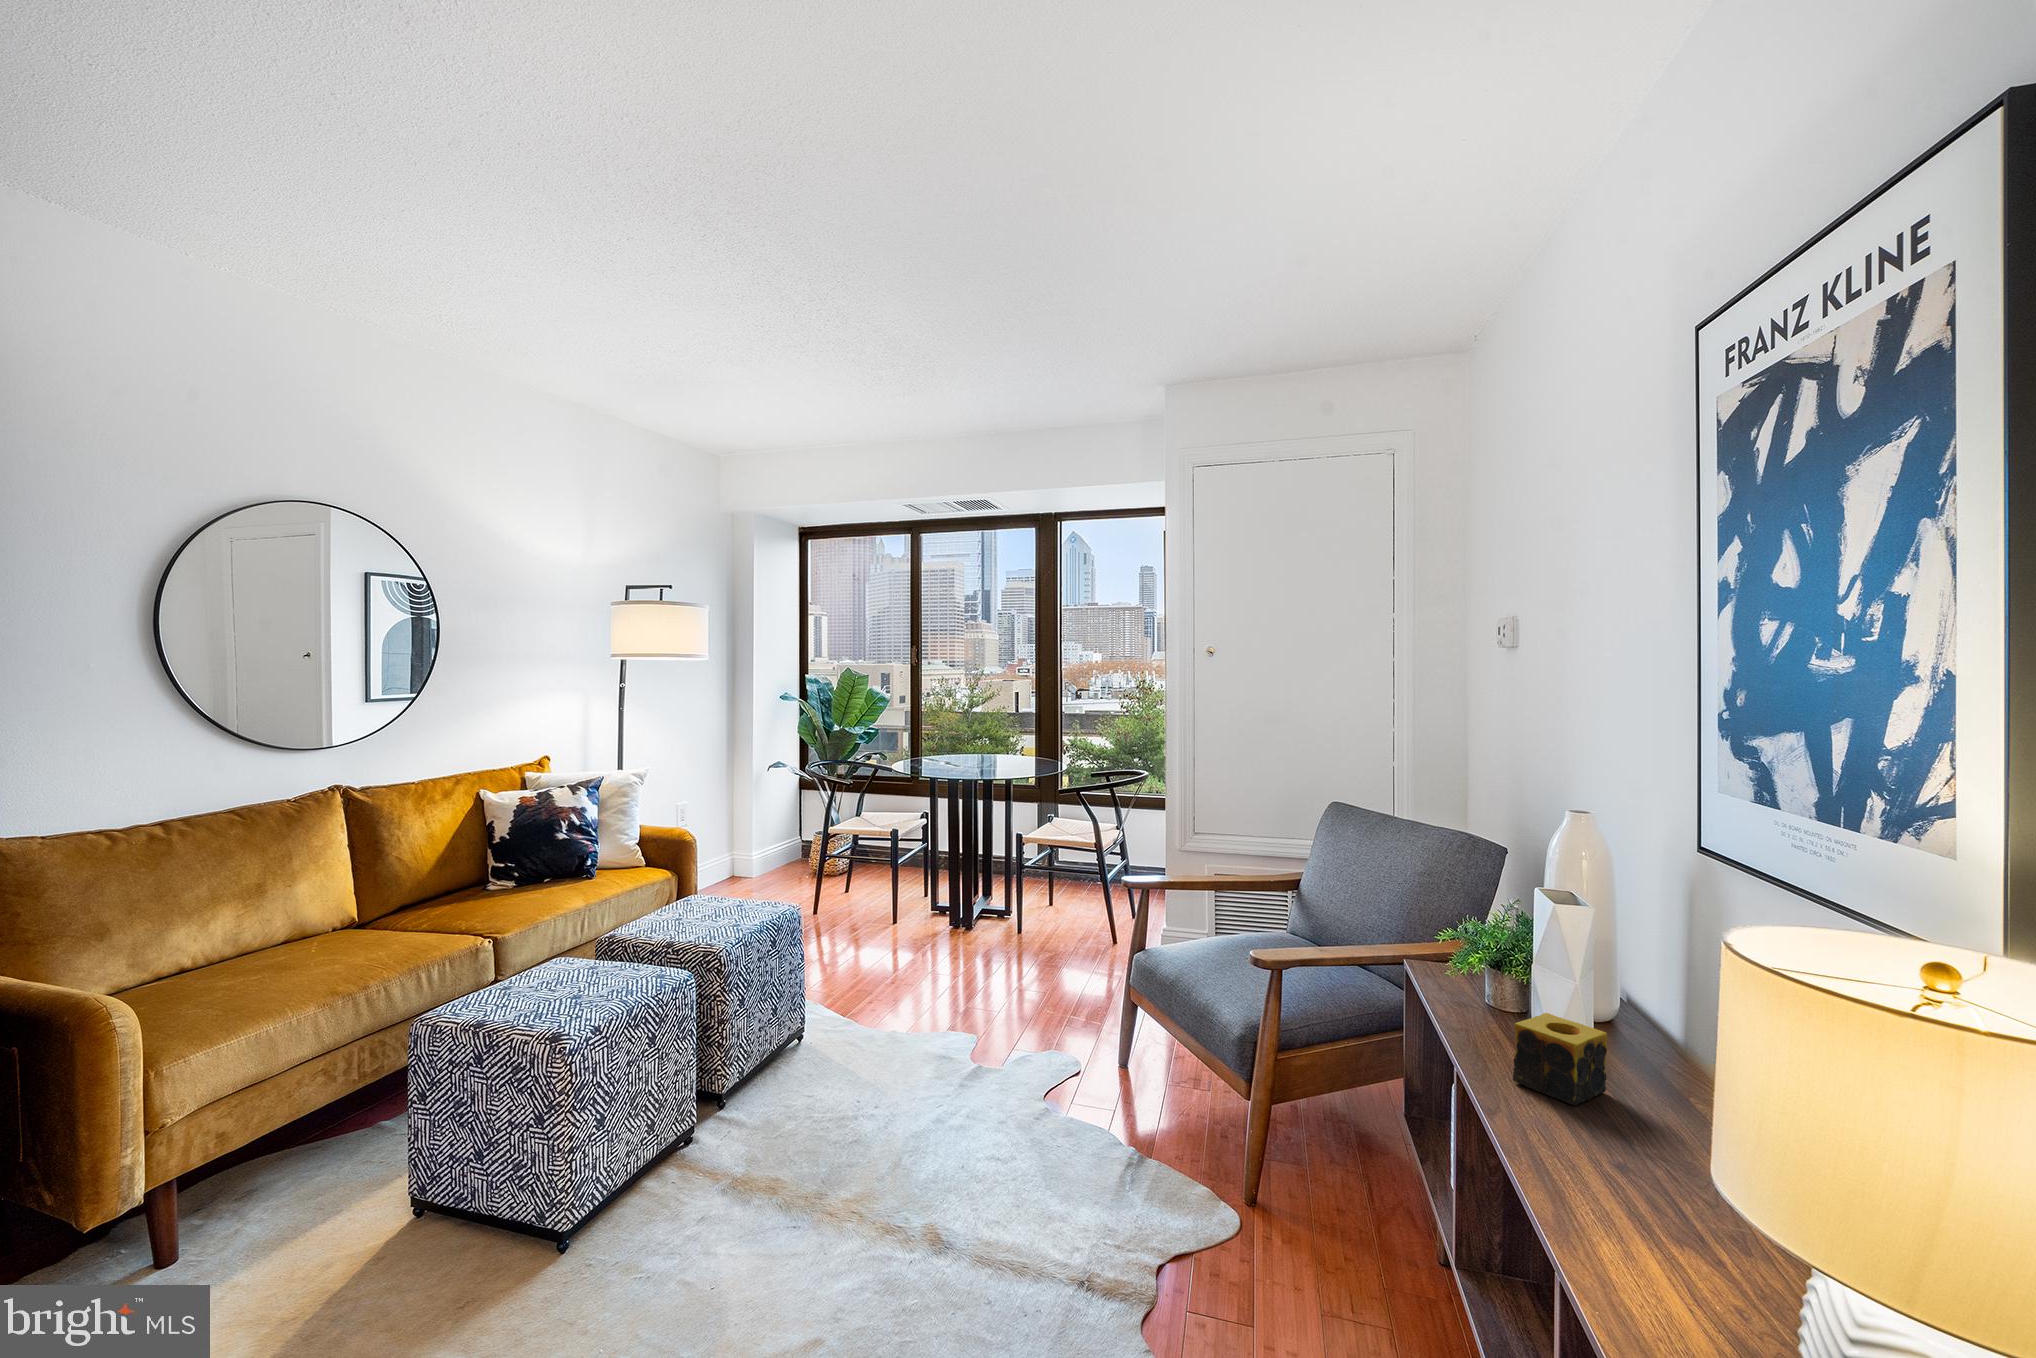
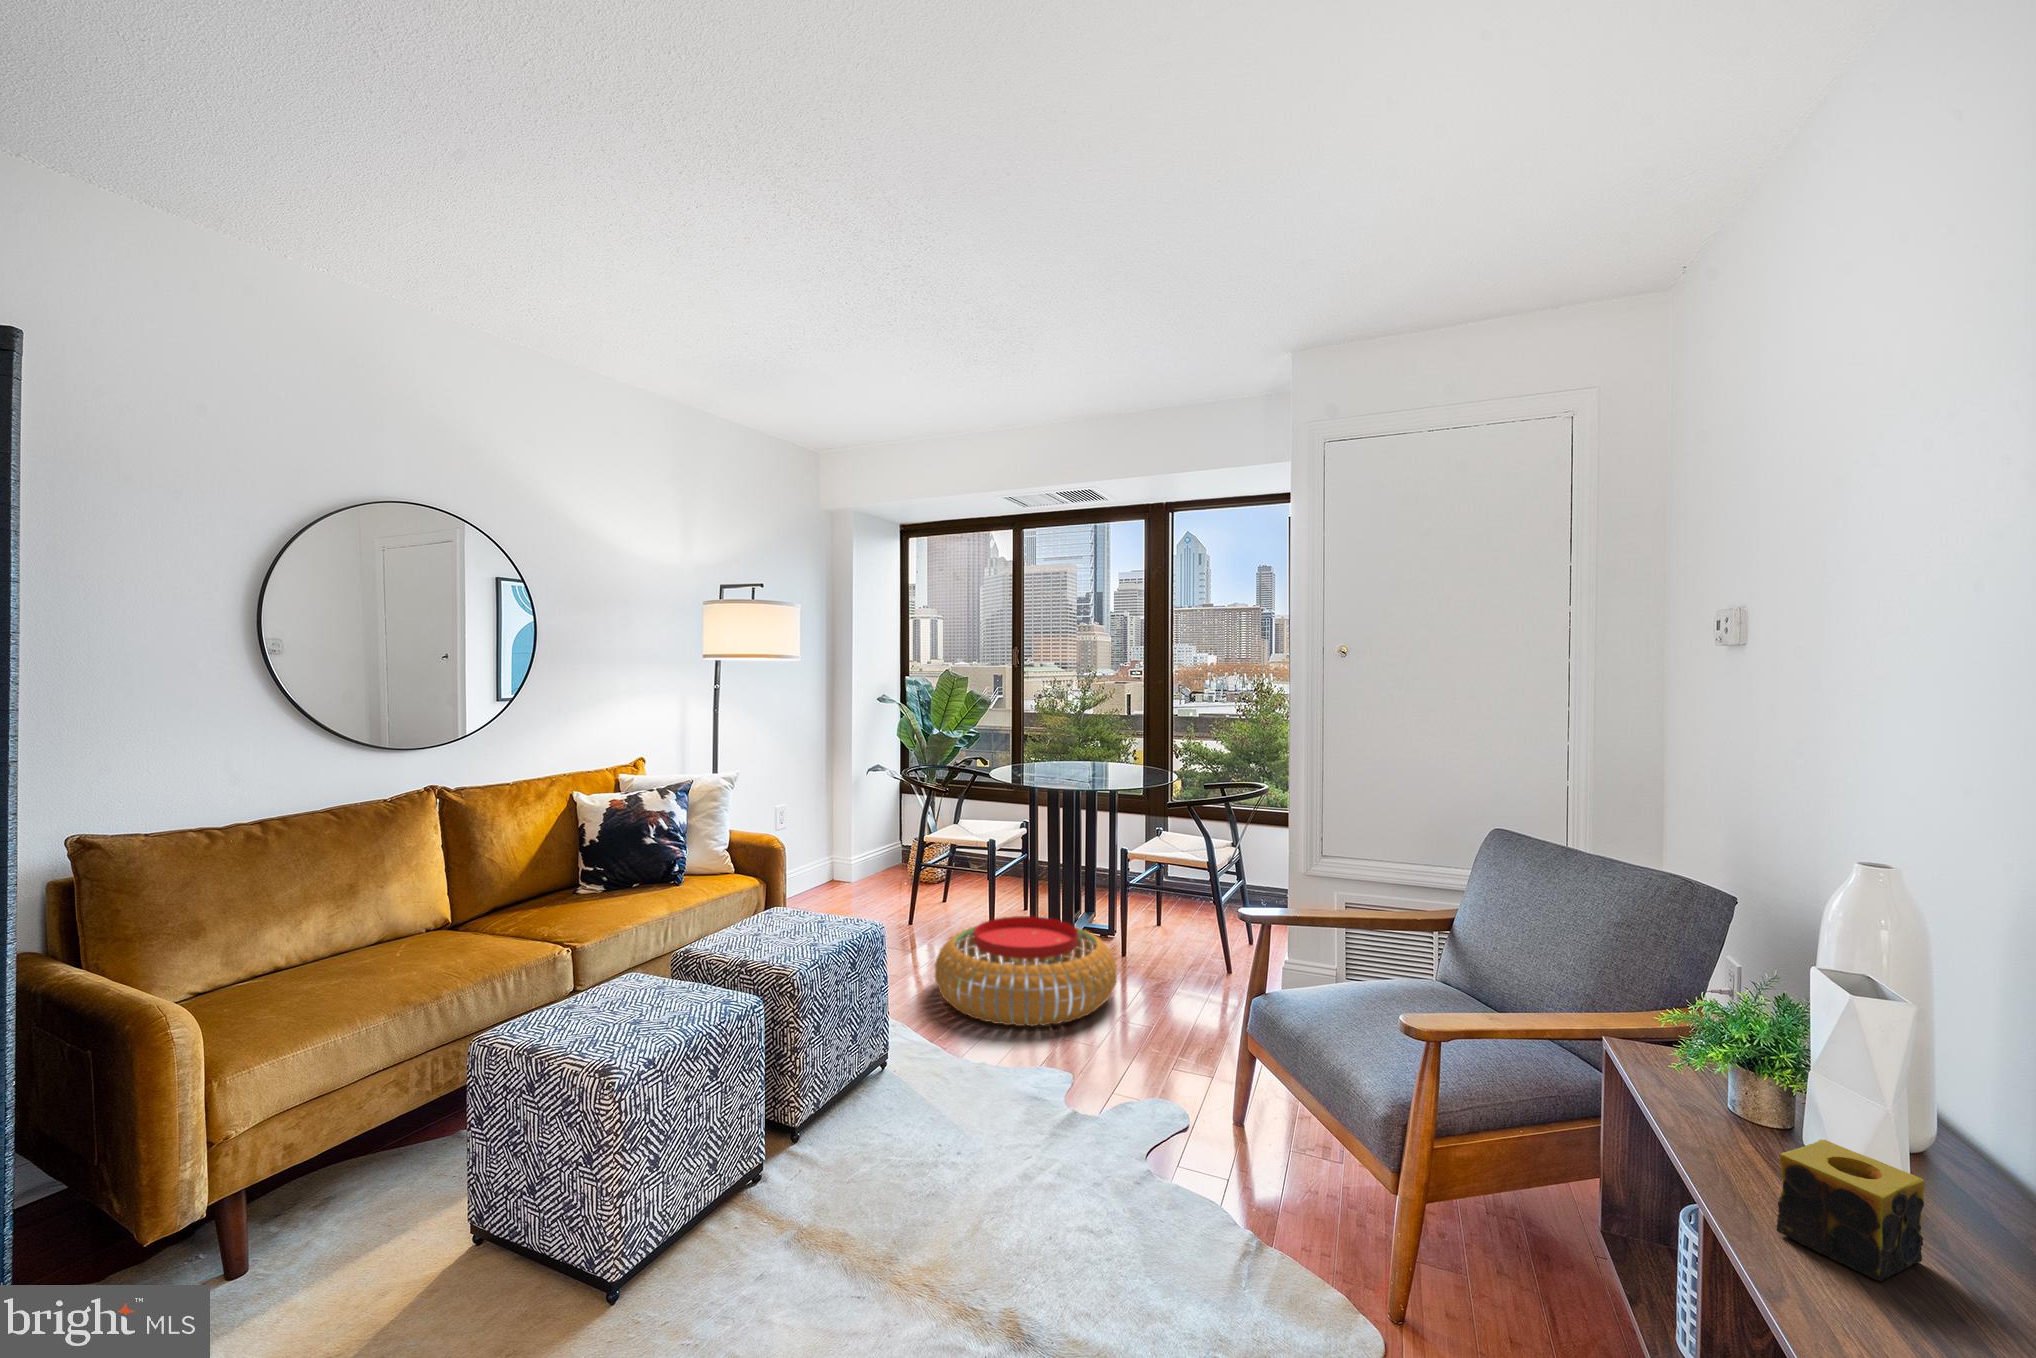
pouf: none [843,898,1013,998] -> present [935,916,1117,1026]

